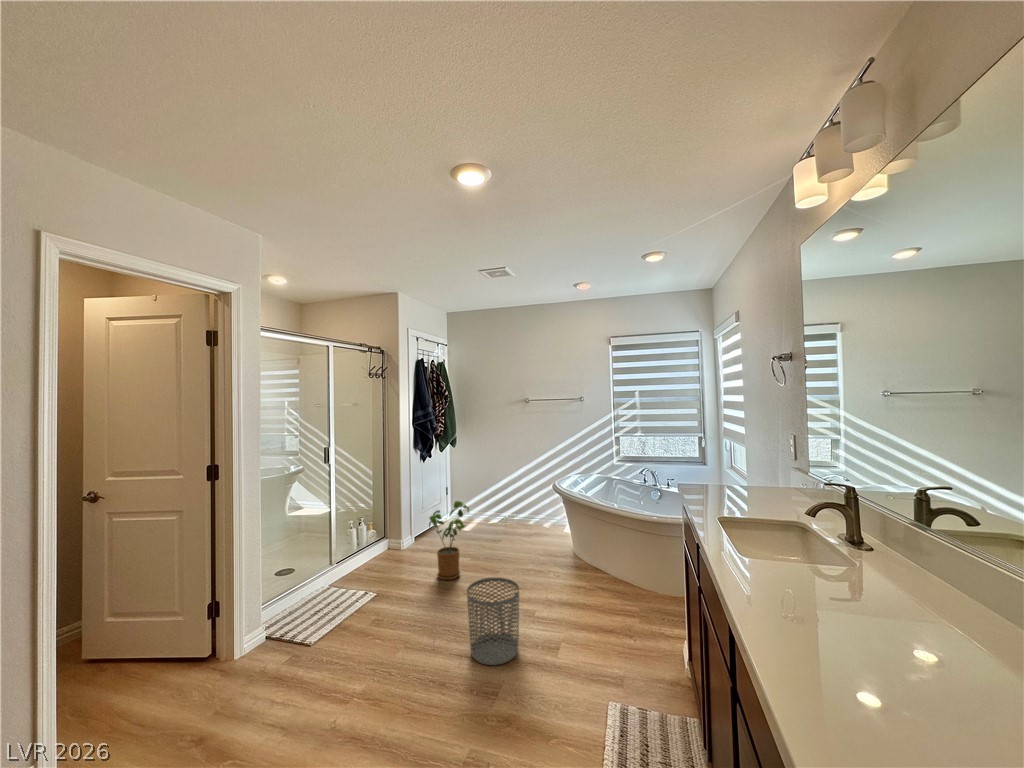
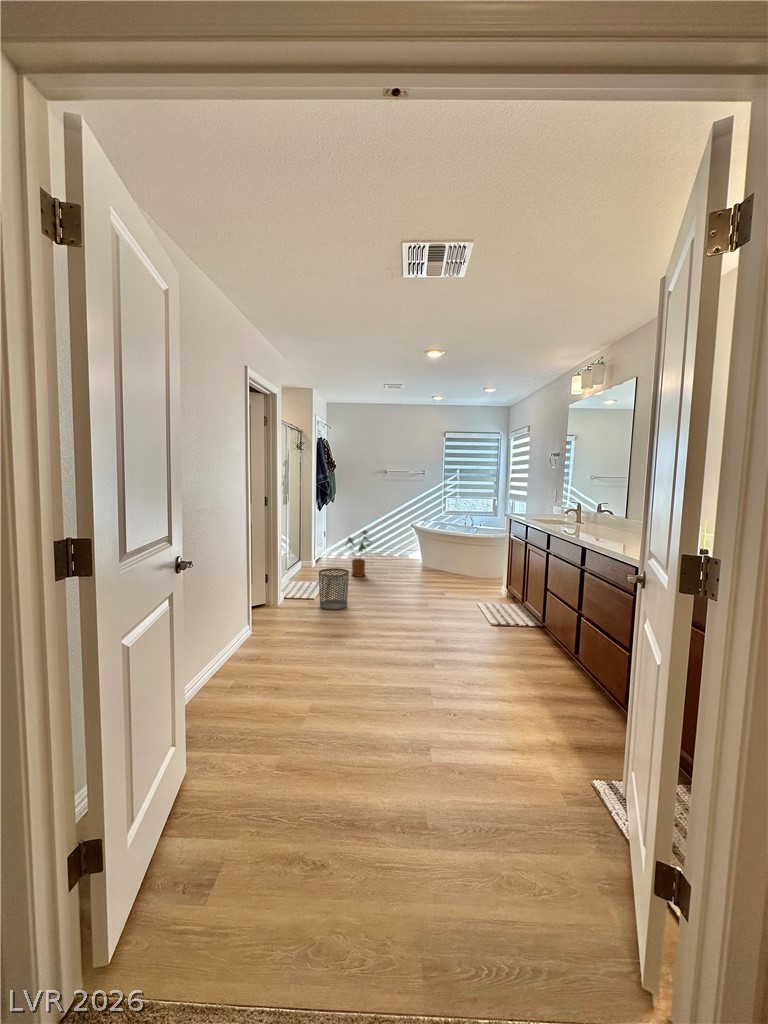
waste bin: present [467,578,519,665] -> present [319,568,349,610]

